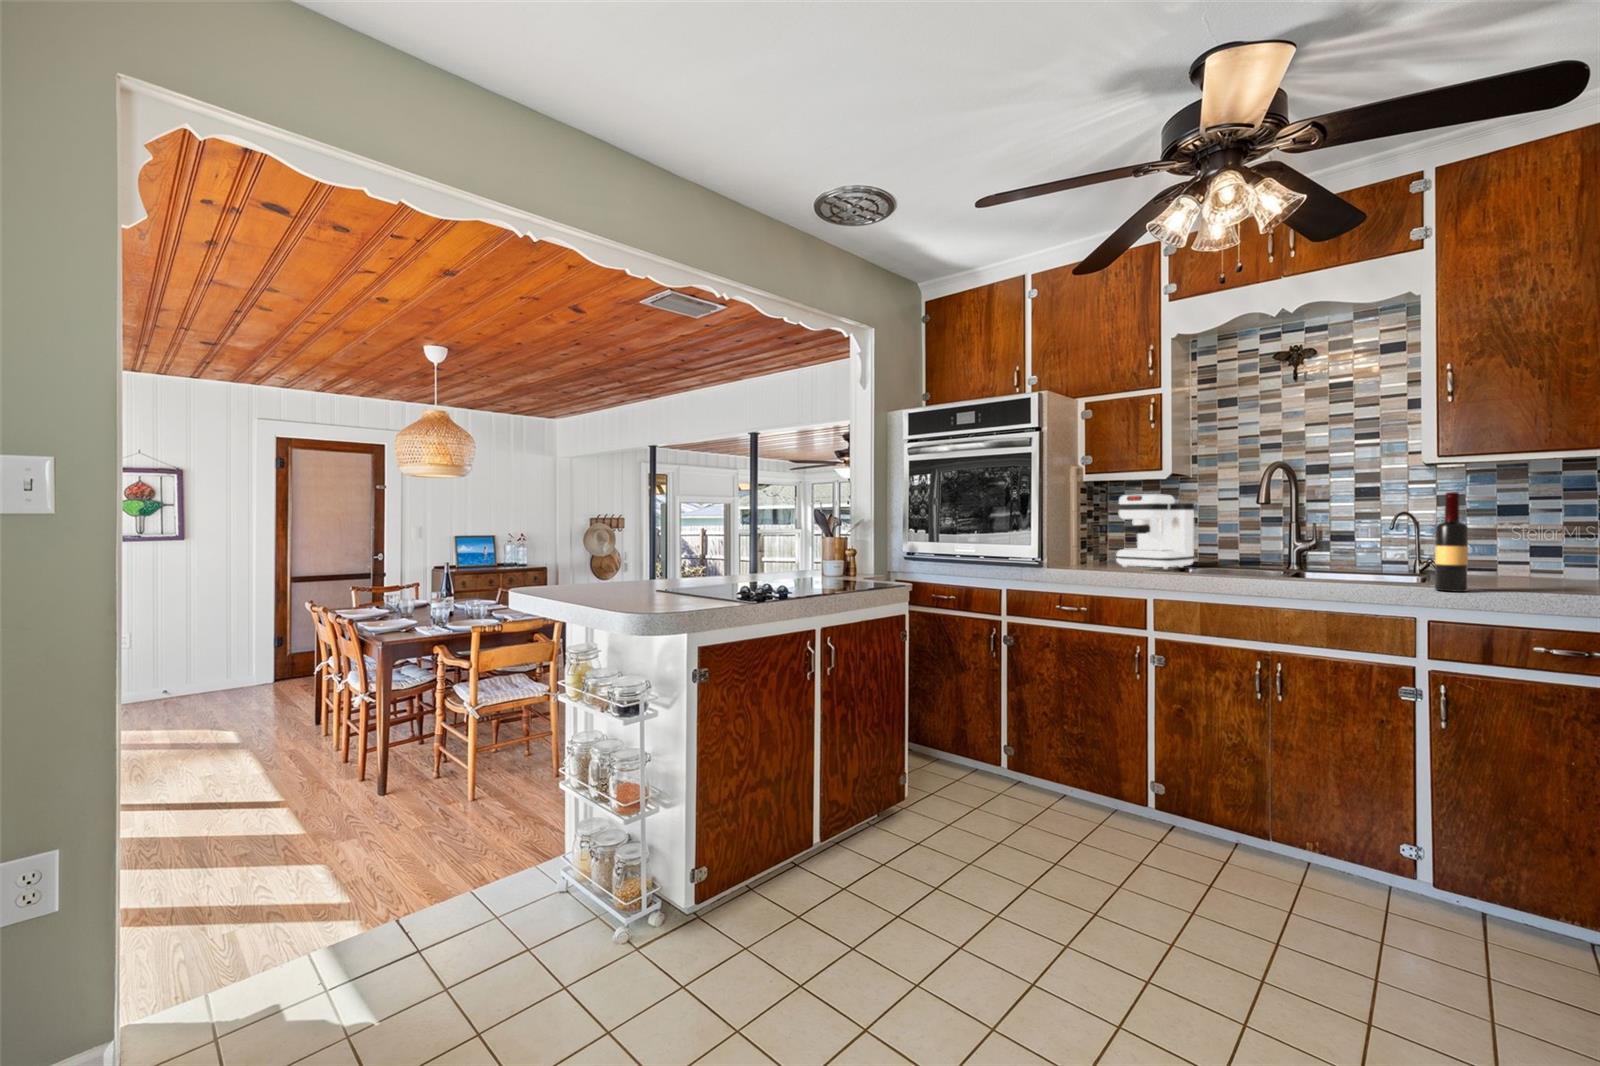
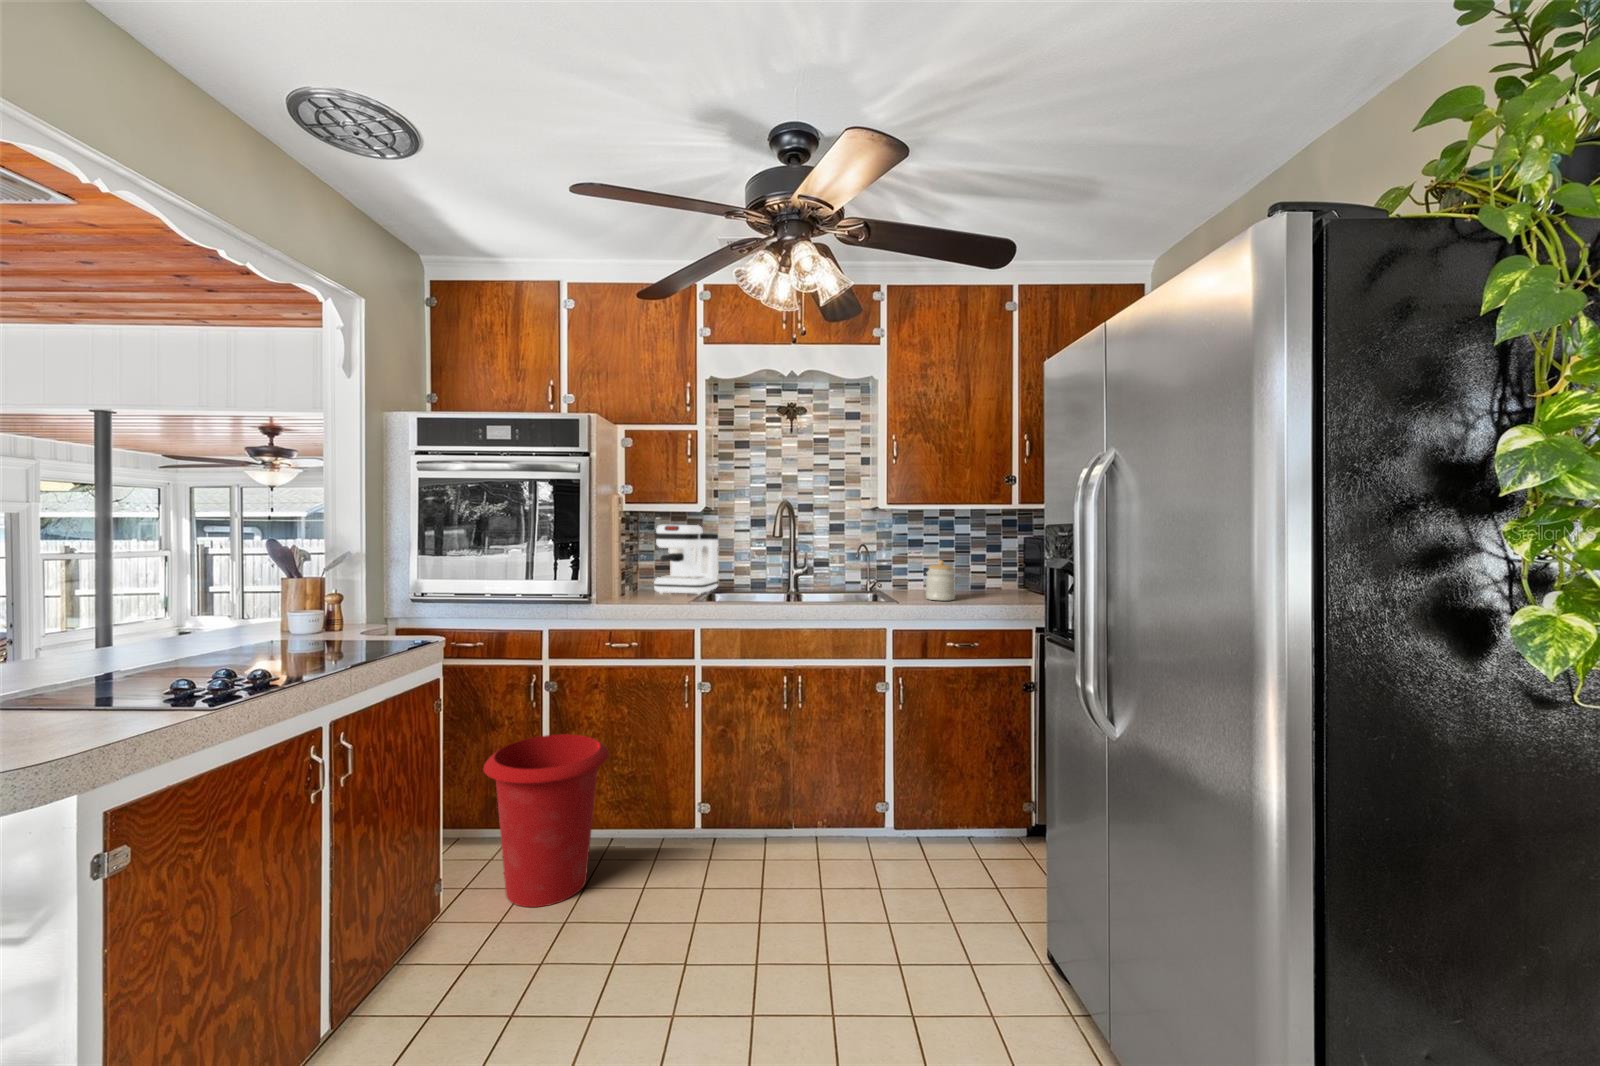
wine bottle: present [1435,492,1468,592] -> none [903,534,922,609]
jar: none [1499,529,1558,586] -> present [926,560,955,601]
waste bin: none [948,685,1055,827] -> present [483,734,609,907]

